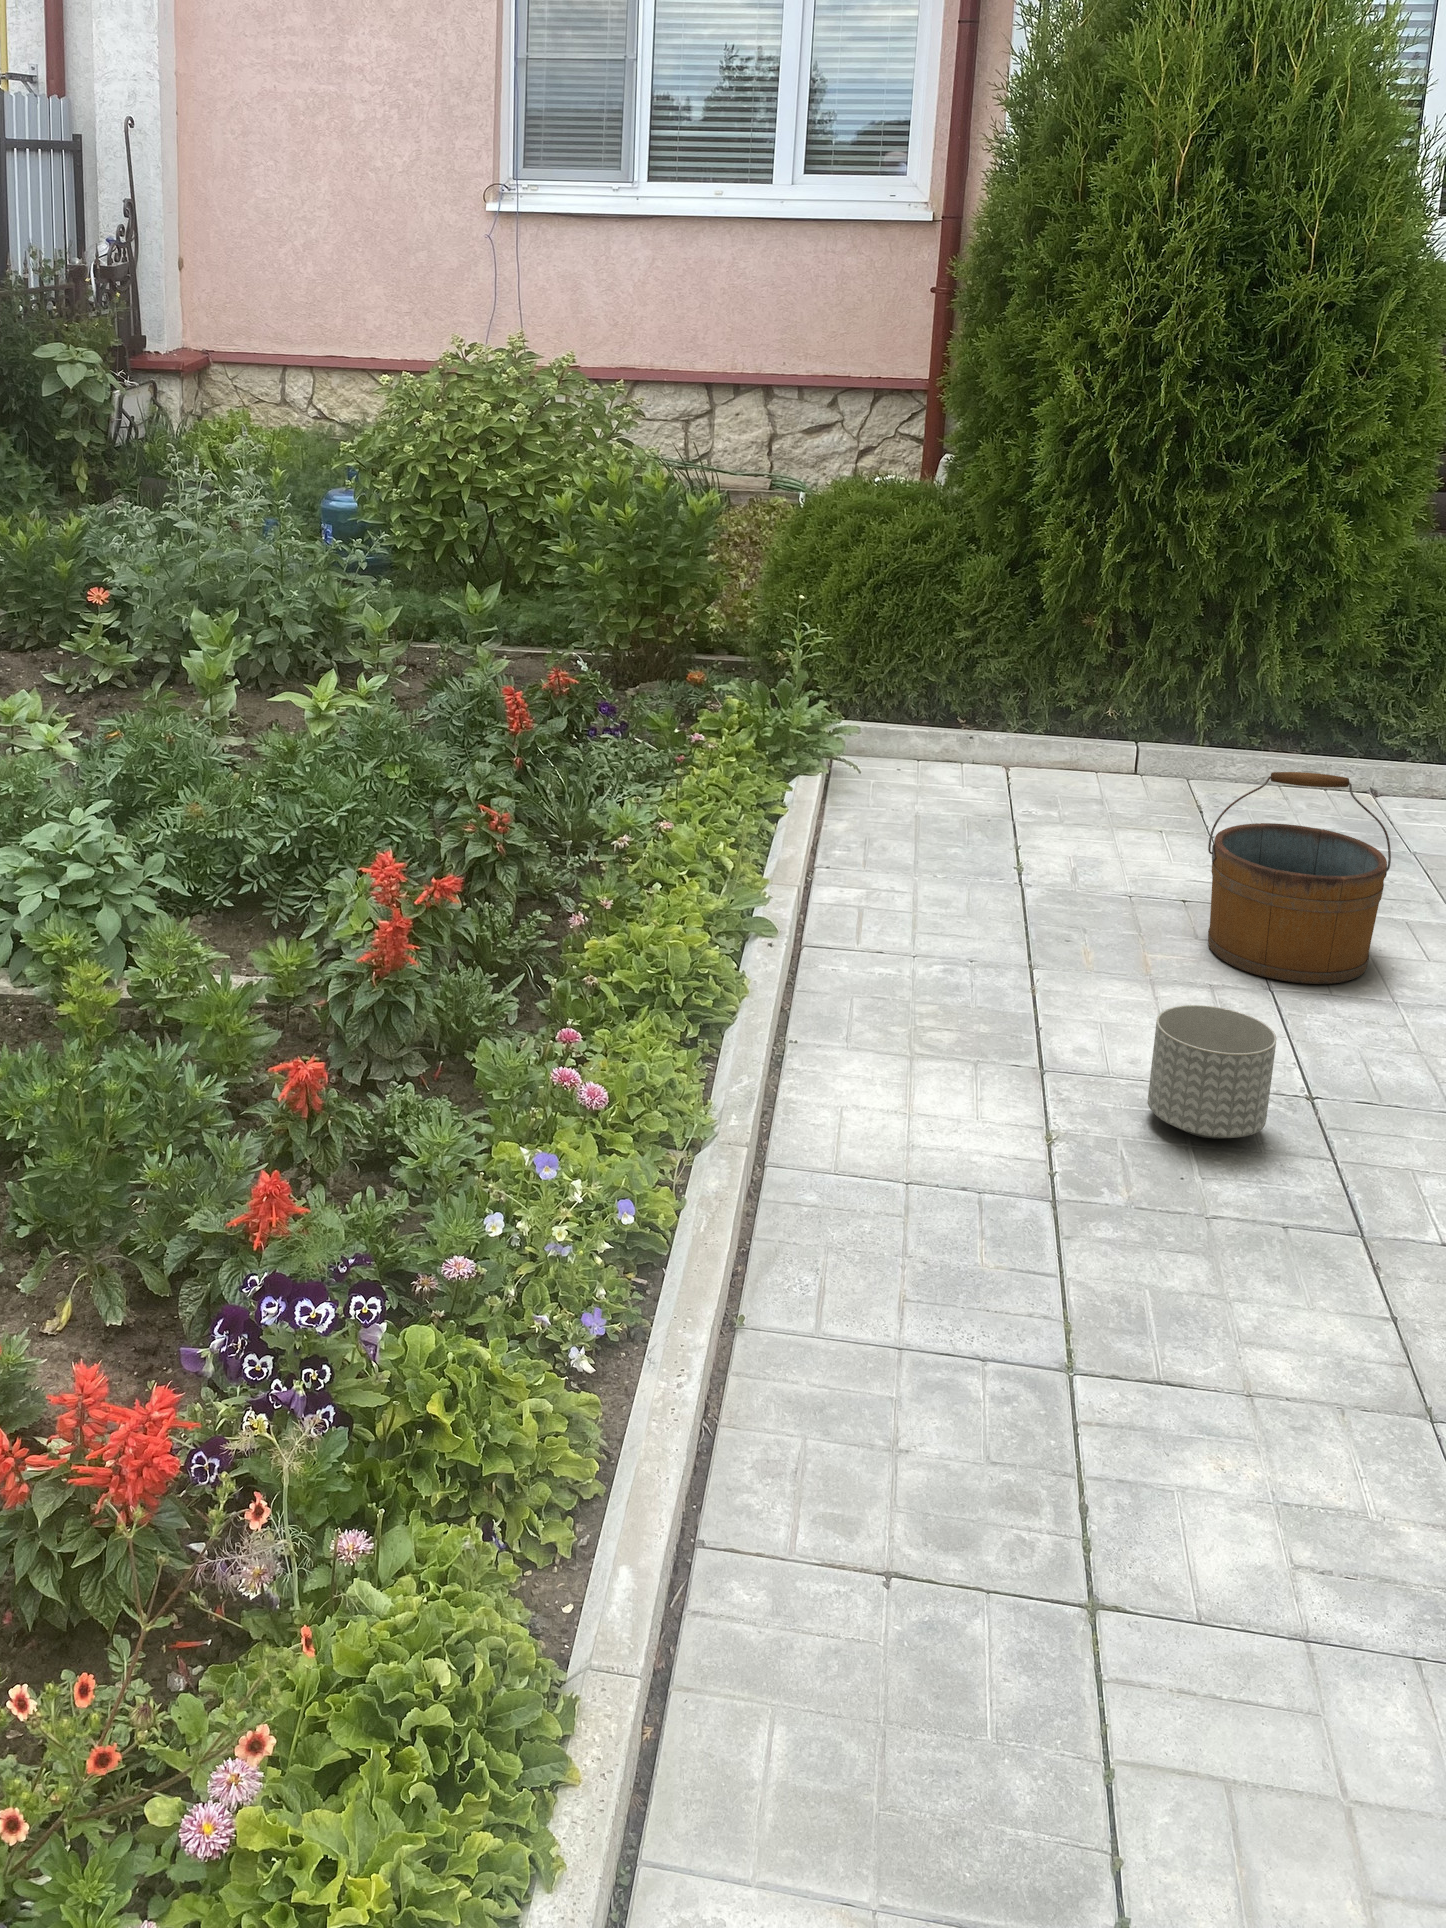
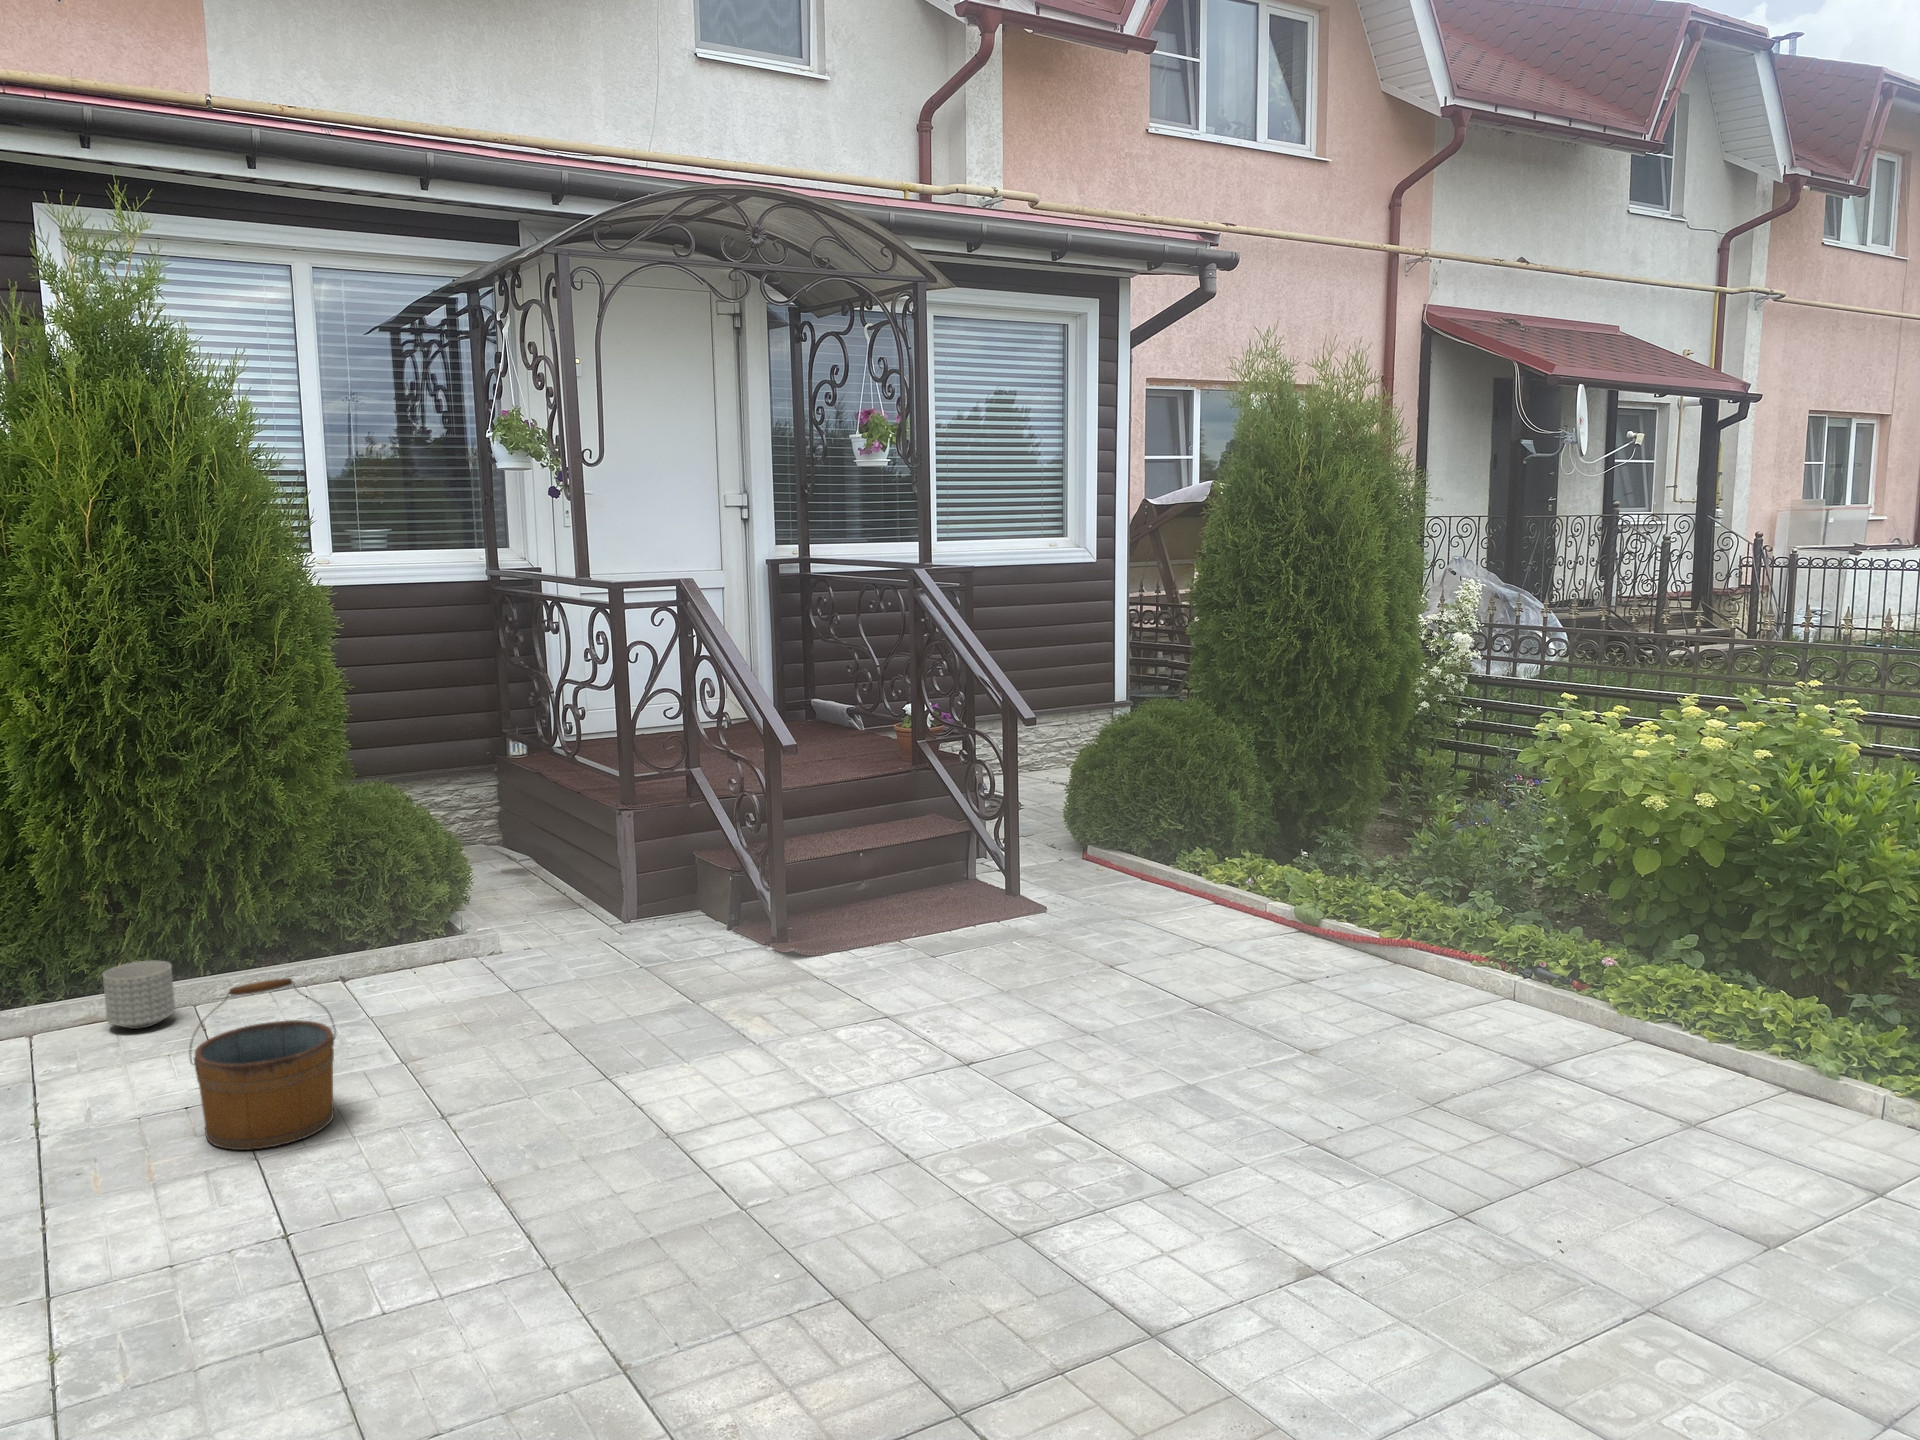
planter: present [1148,1005,1277,1139] -> present [103,961,175,1029]

